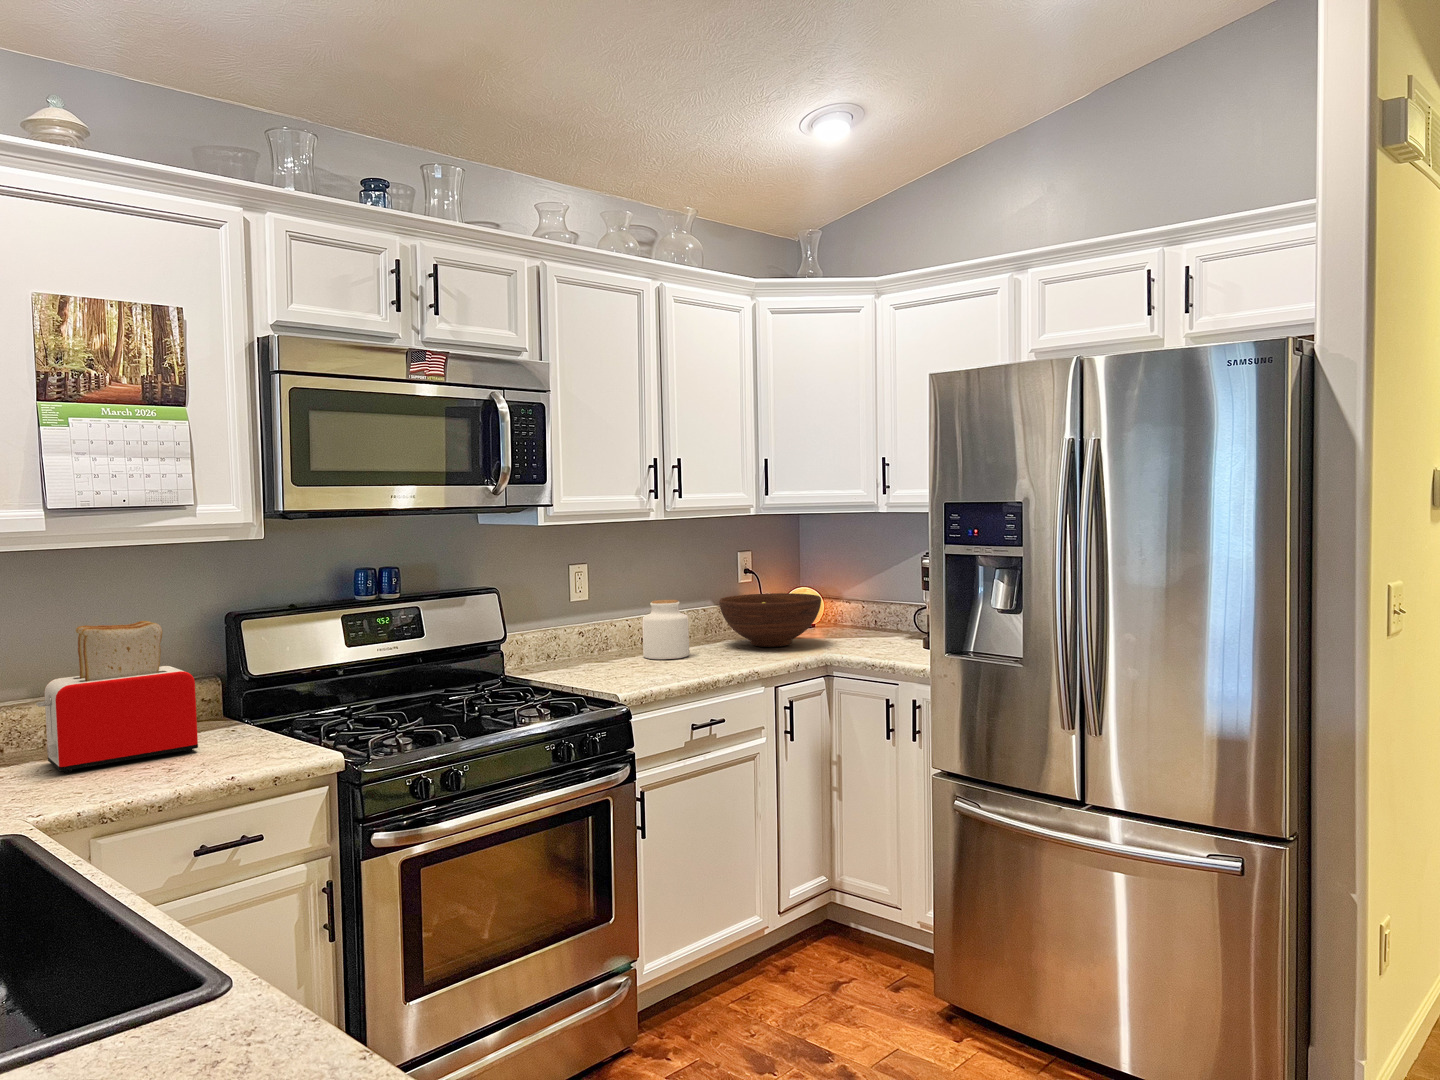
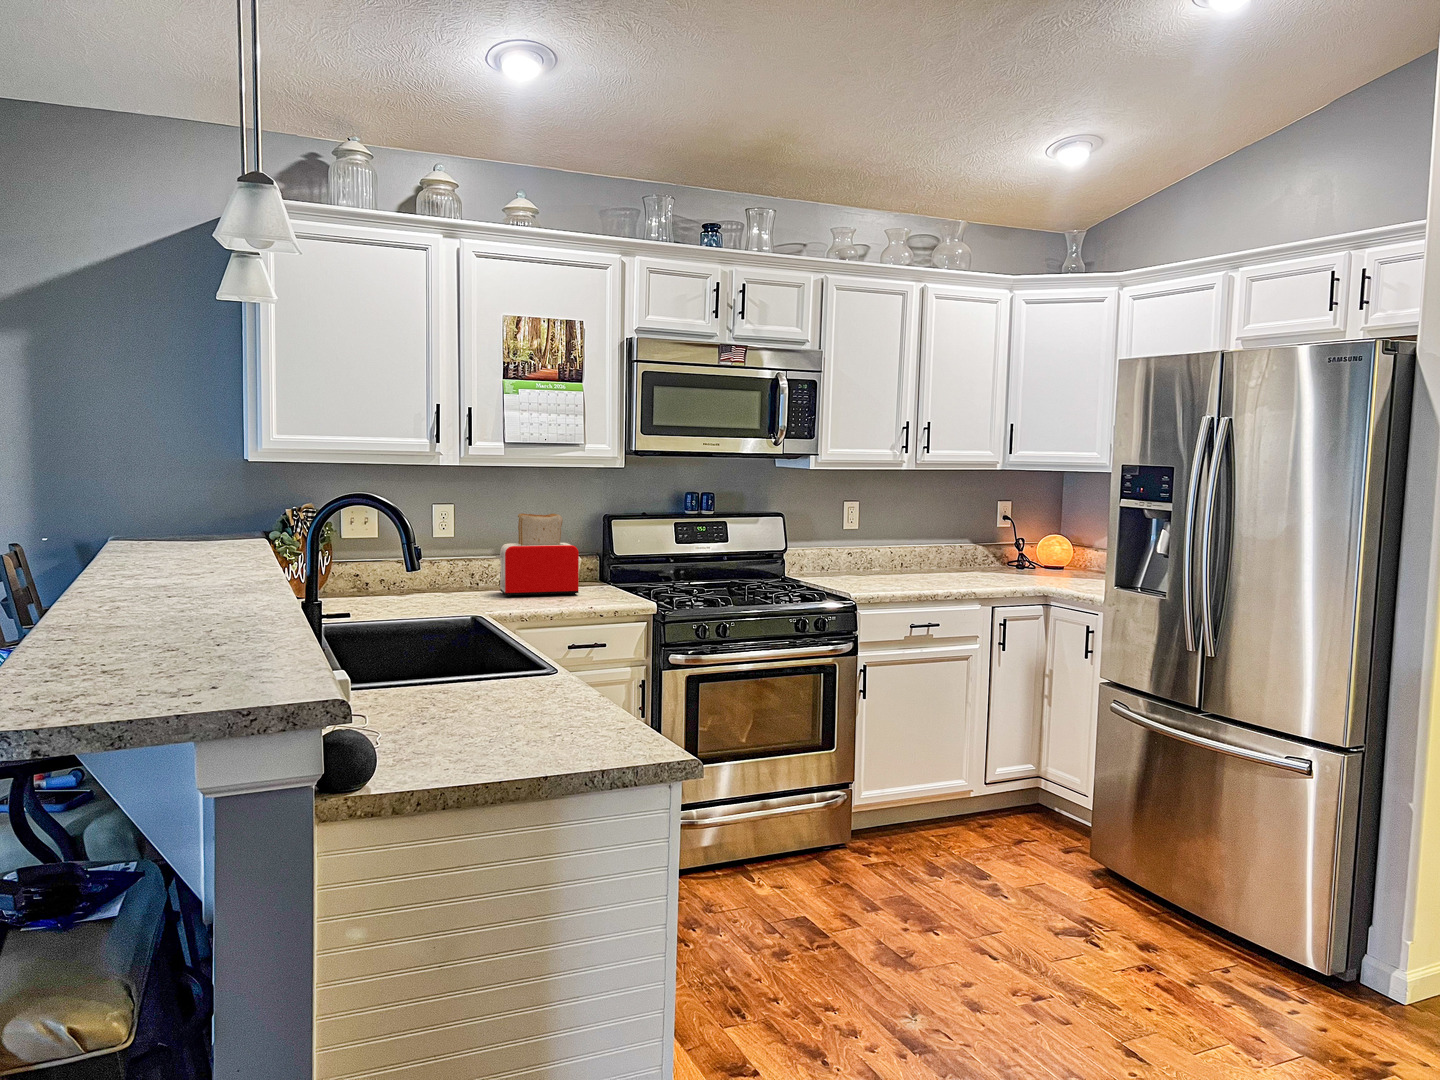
fruit bowl: present [719,593,821,647] -> none [966,536,1053,578]
jar: present [642,600,689,659] -> none [897,533,934,579]

